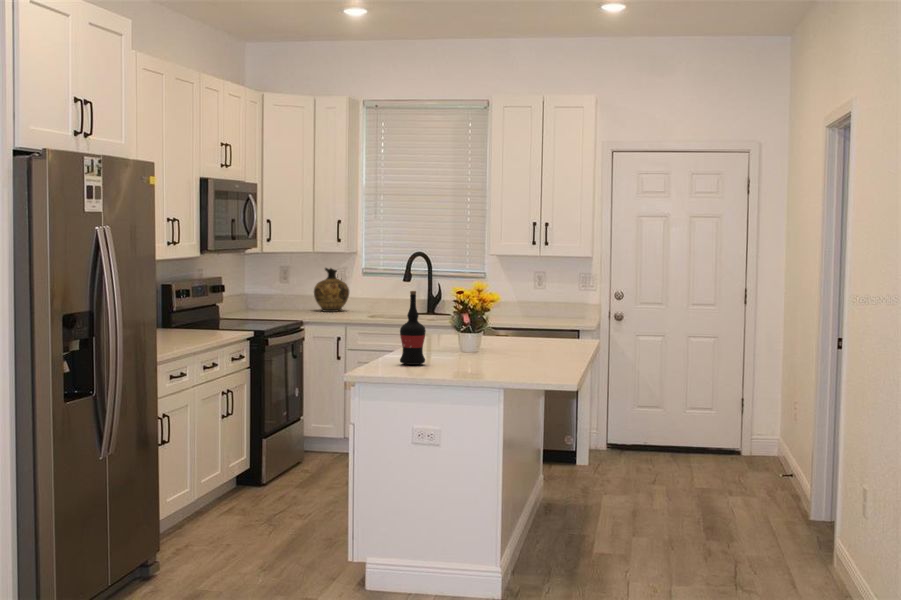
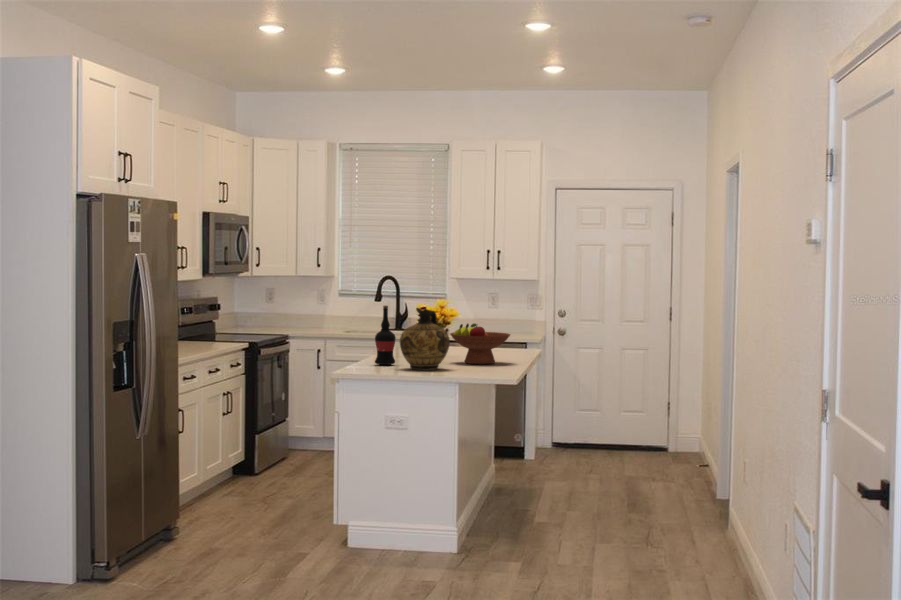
ceramic jug: present [314,268,349,312] -> present [400,308,450,370]
fruit bowl: none [492,312,568,363] -> present [450,323,510,364]

